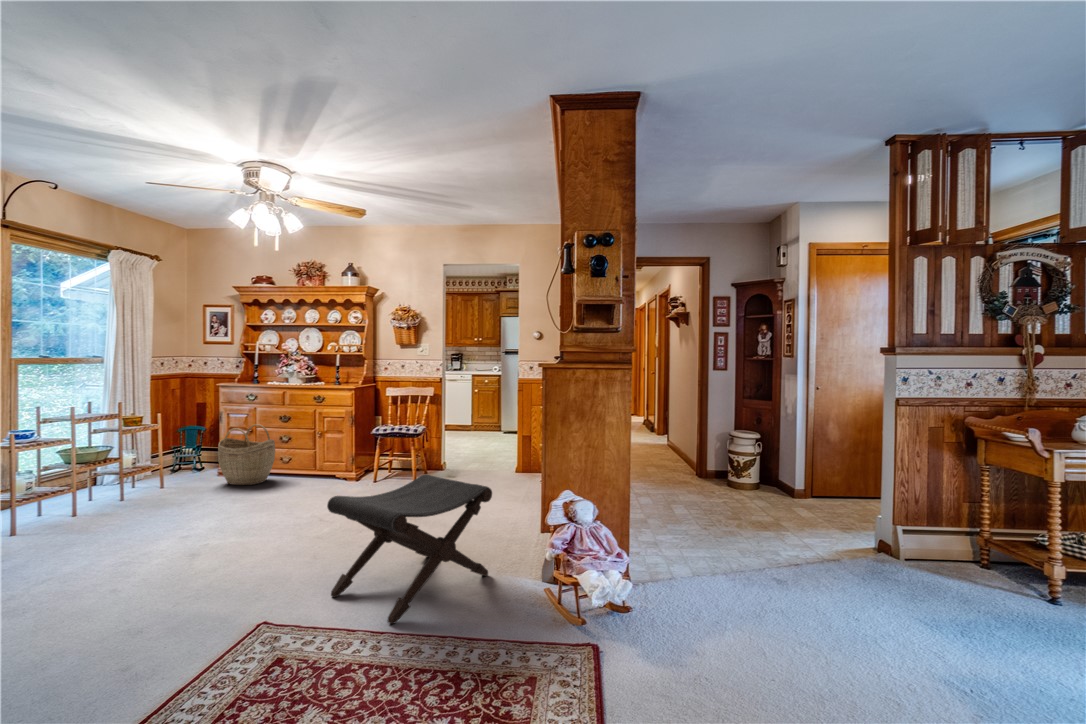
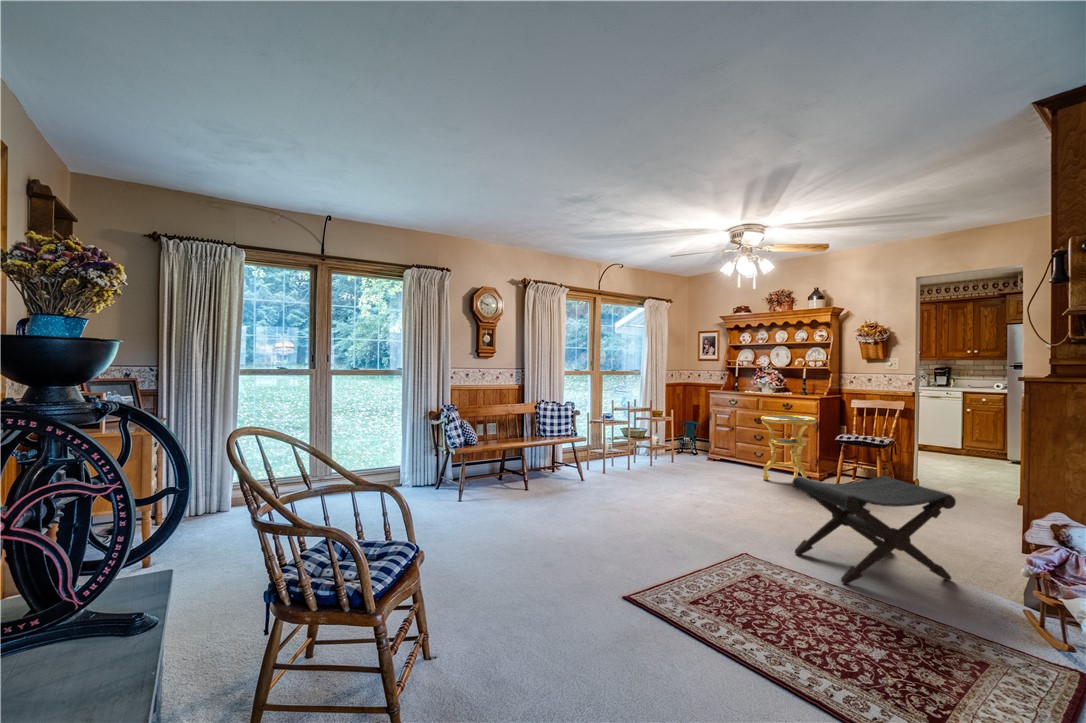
side table: none [288,409,352,491] -> present [761,415,817,480]
woven basket: present [218,424,275,485] -> none [709,423,751,471]

